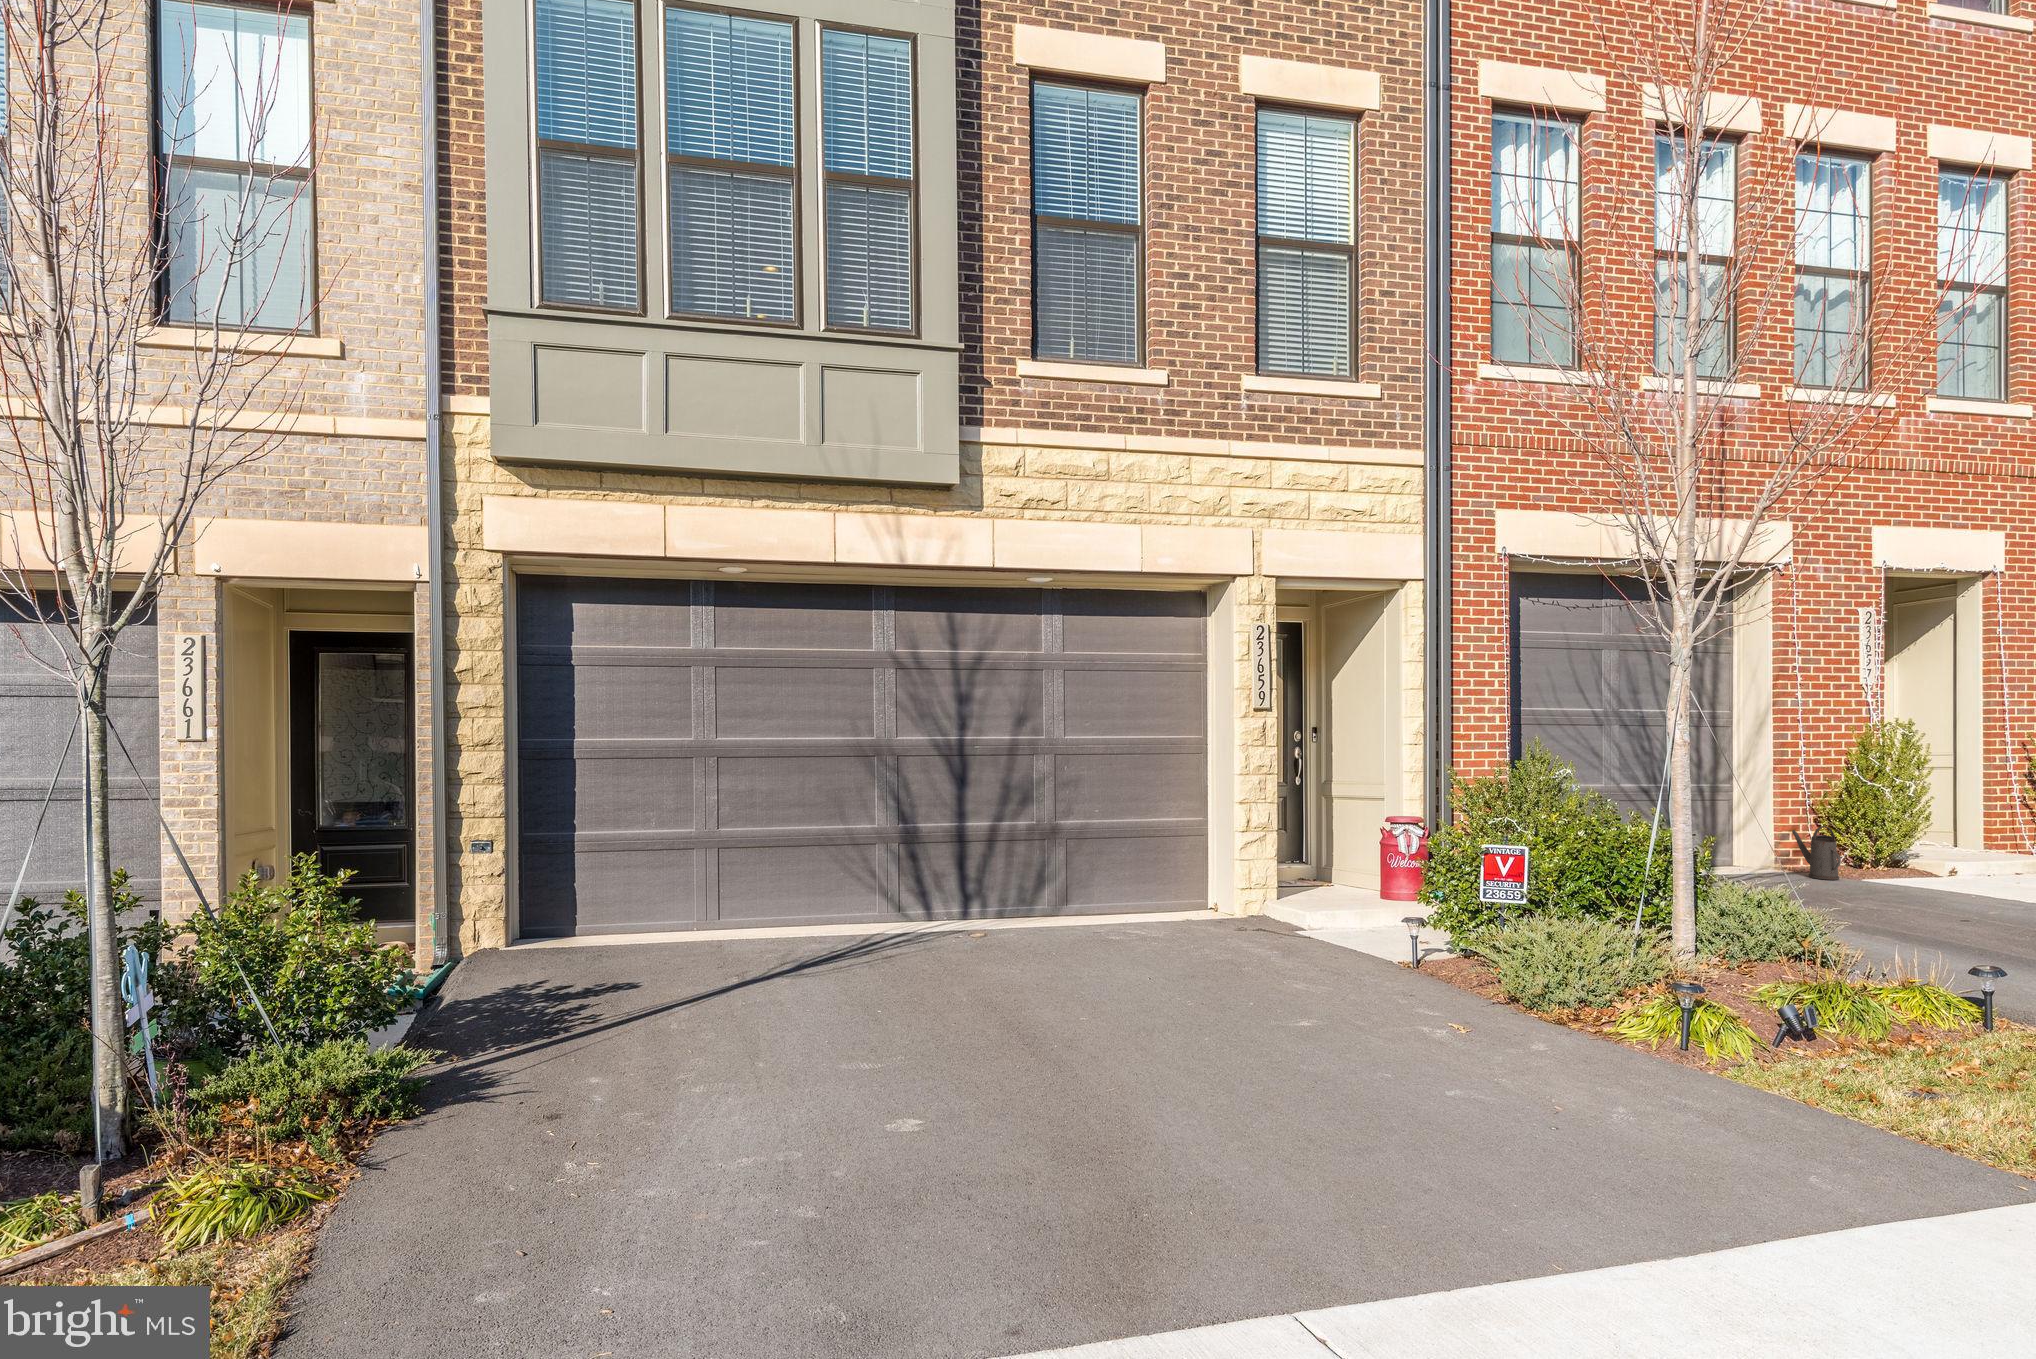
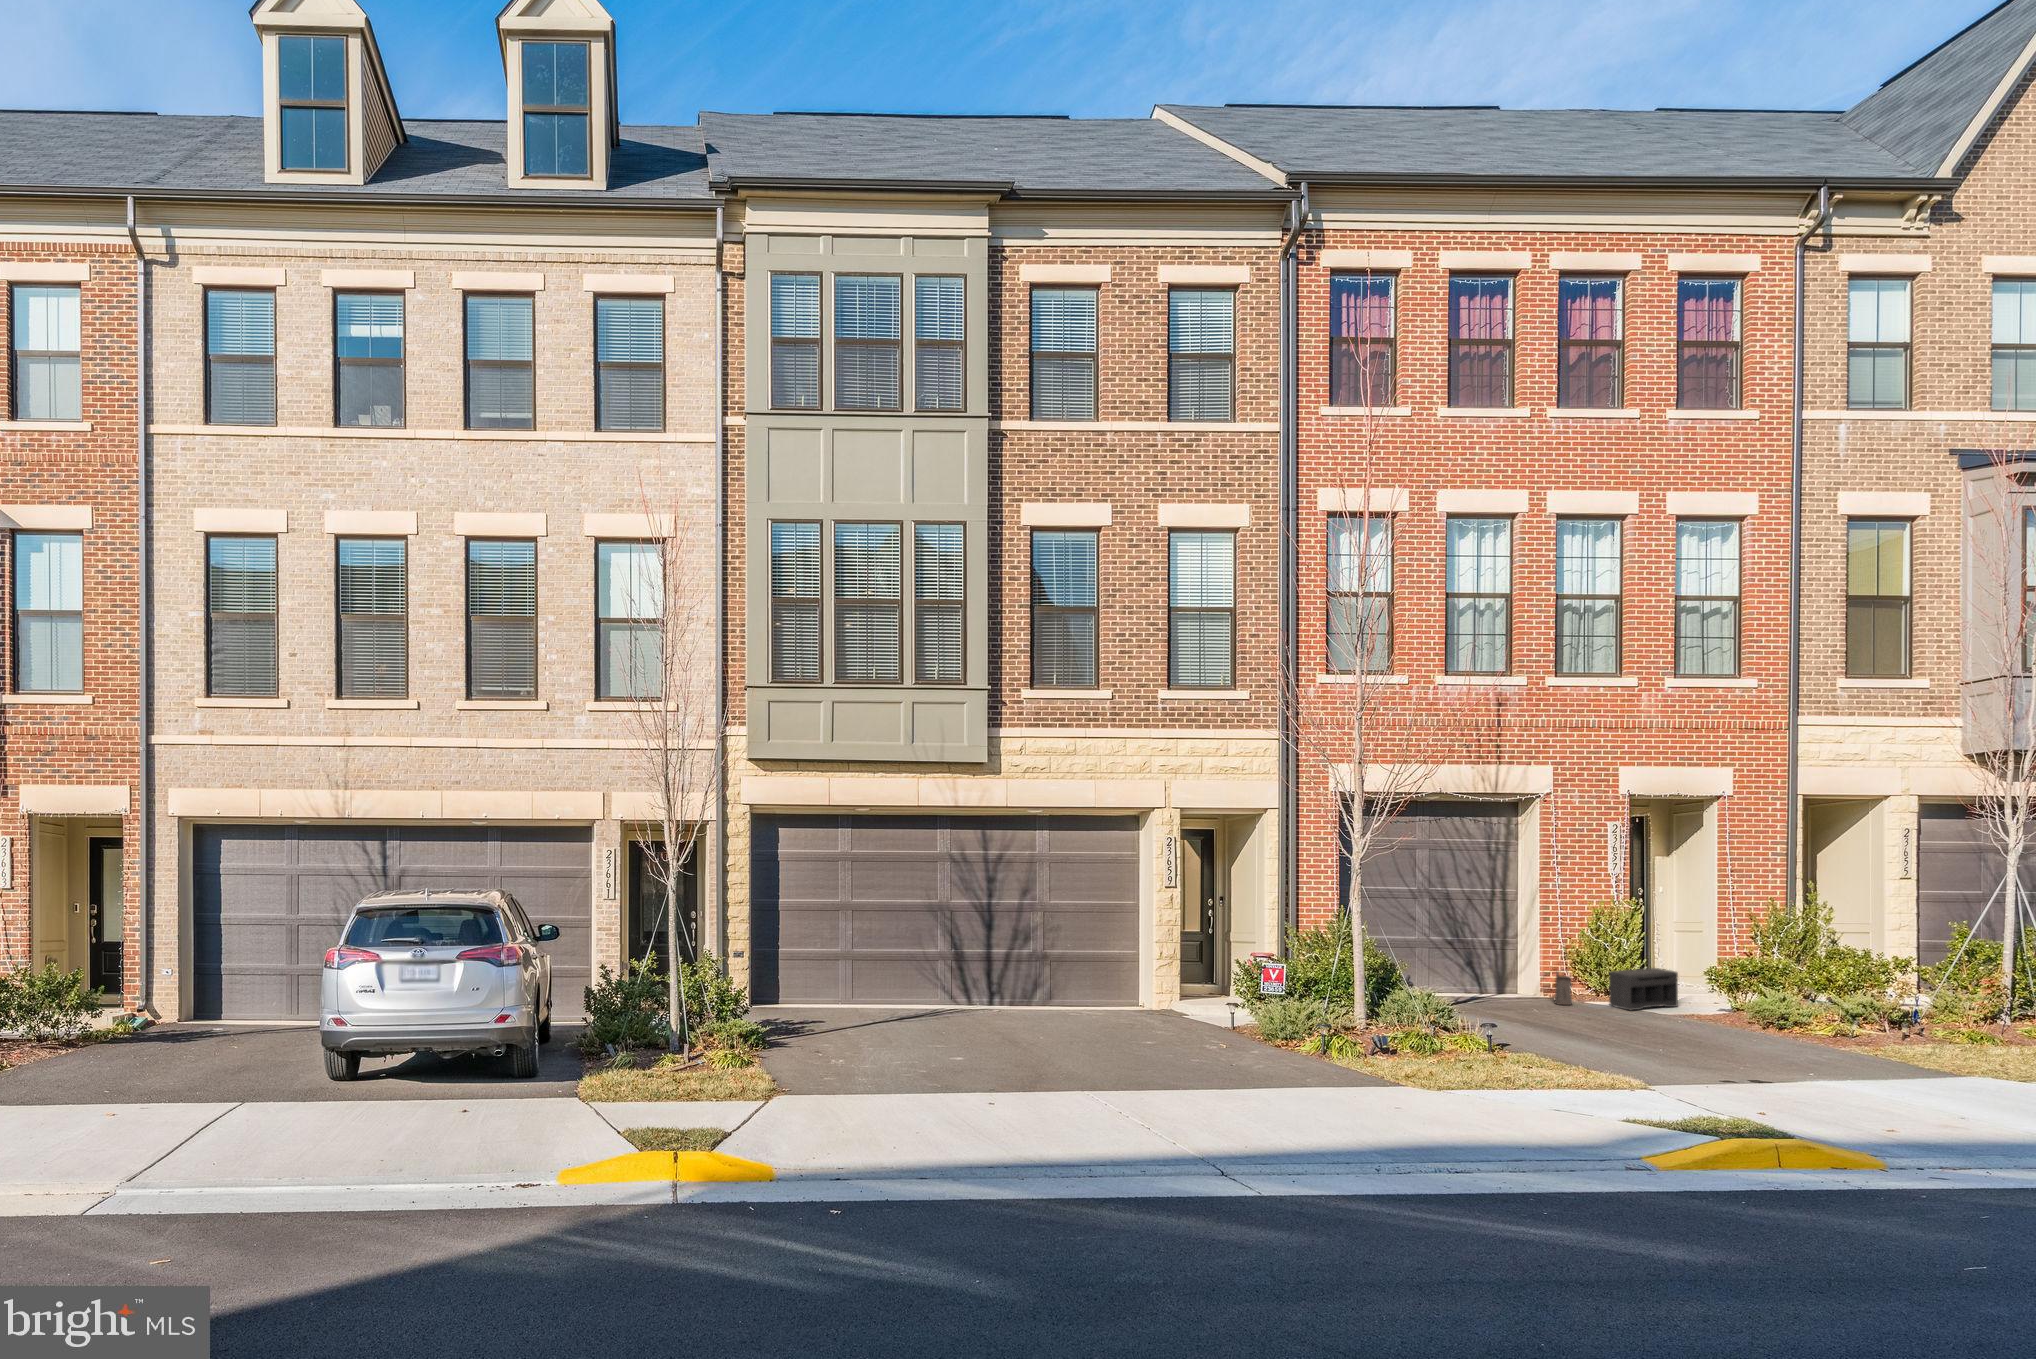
bench: none [1885,820,1970,883] -> present [1609,968,1678,1010]

